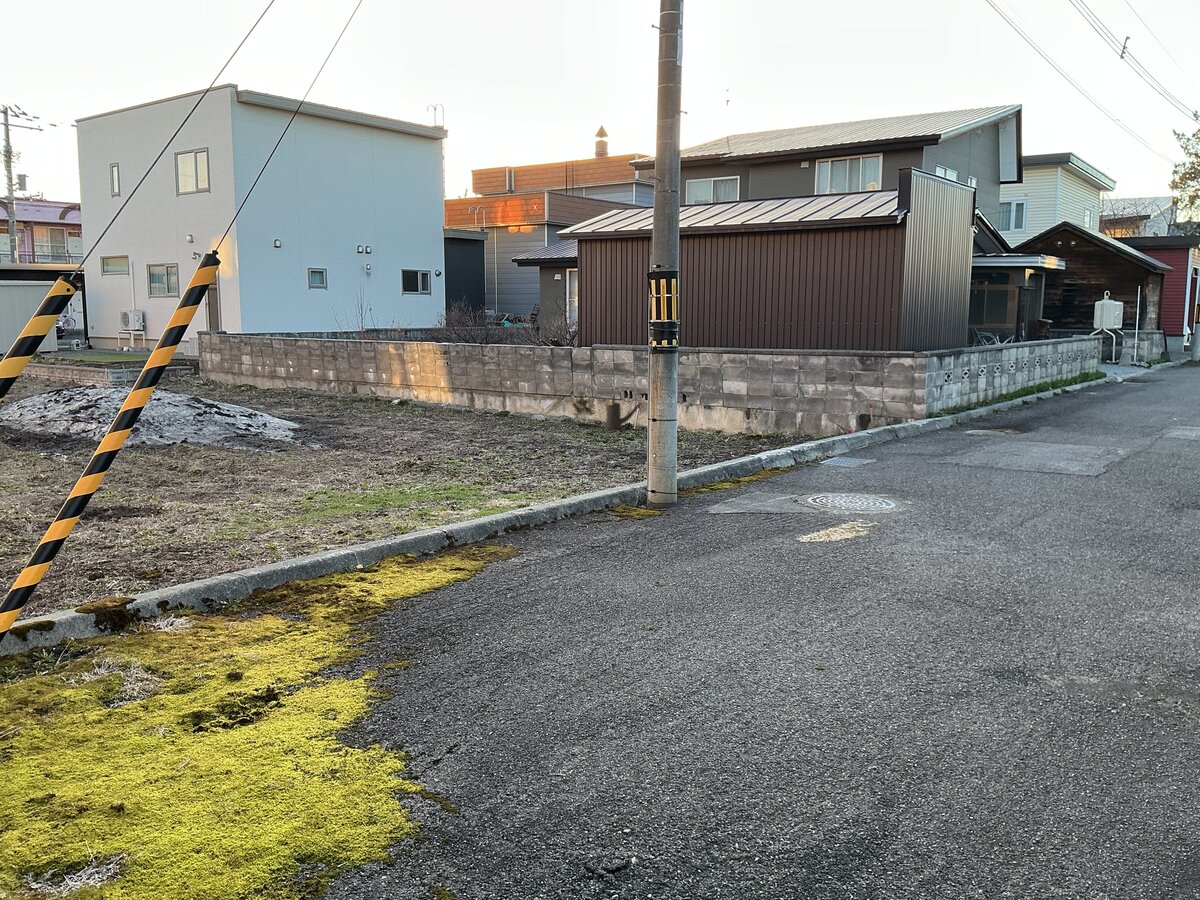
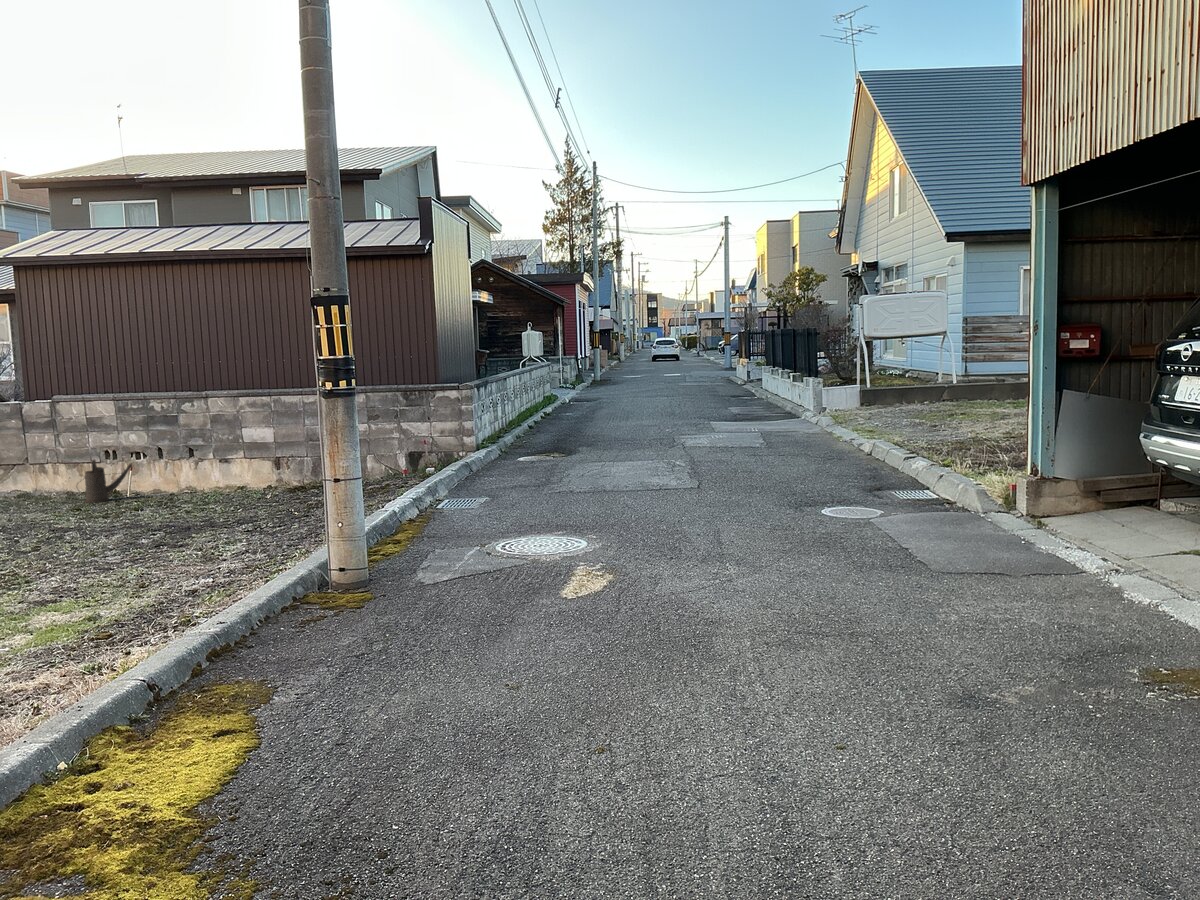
potted tree: present [572,391,596,427] -> none [28,451,68,504]

